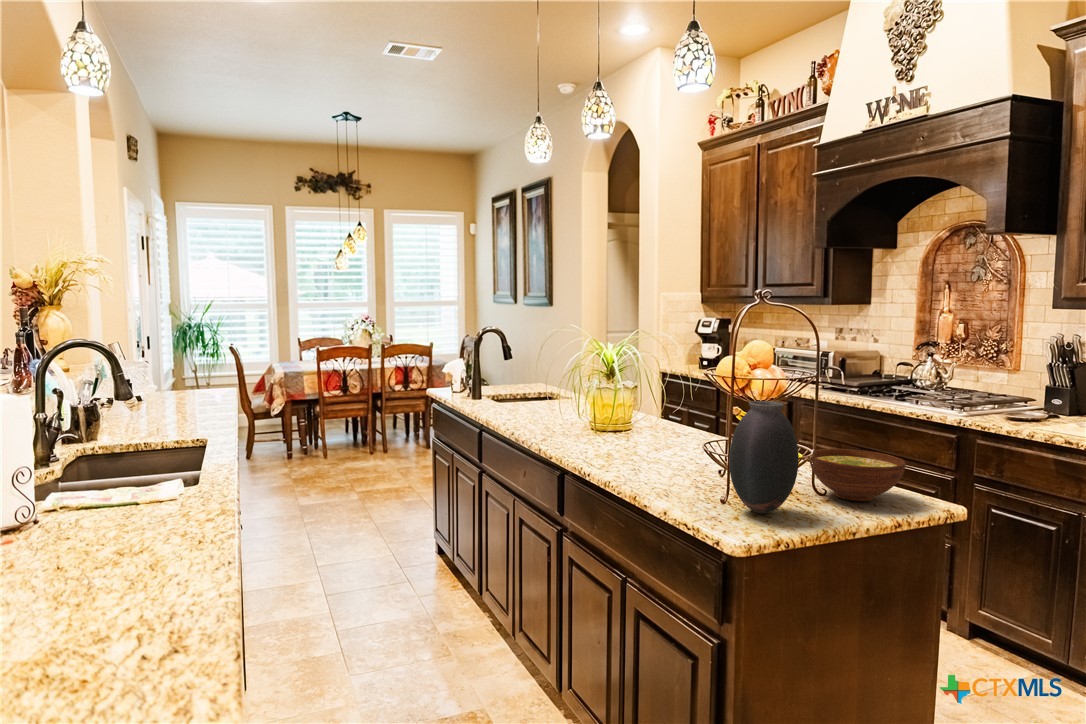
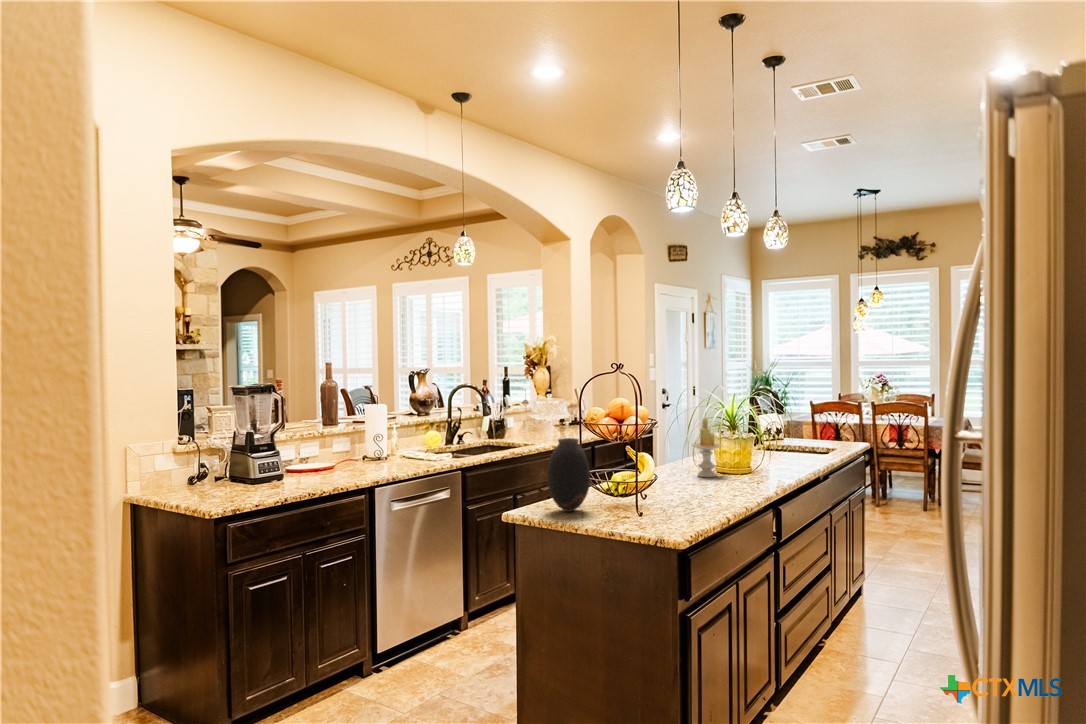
candle: none [605,365,643,439] -> present [692,418,721,477]
bowl: present [809,449,906,501] -> none [612,483,679,521]

